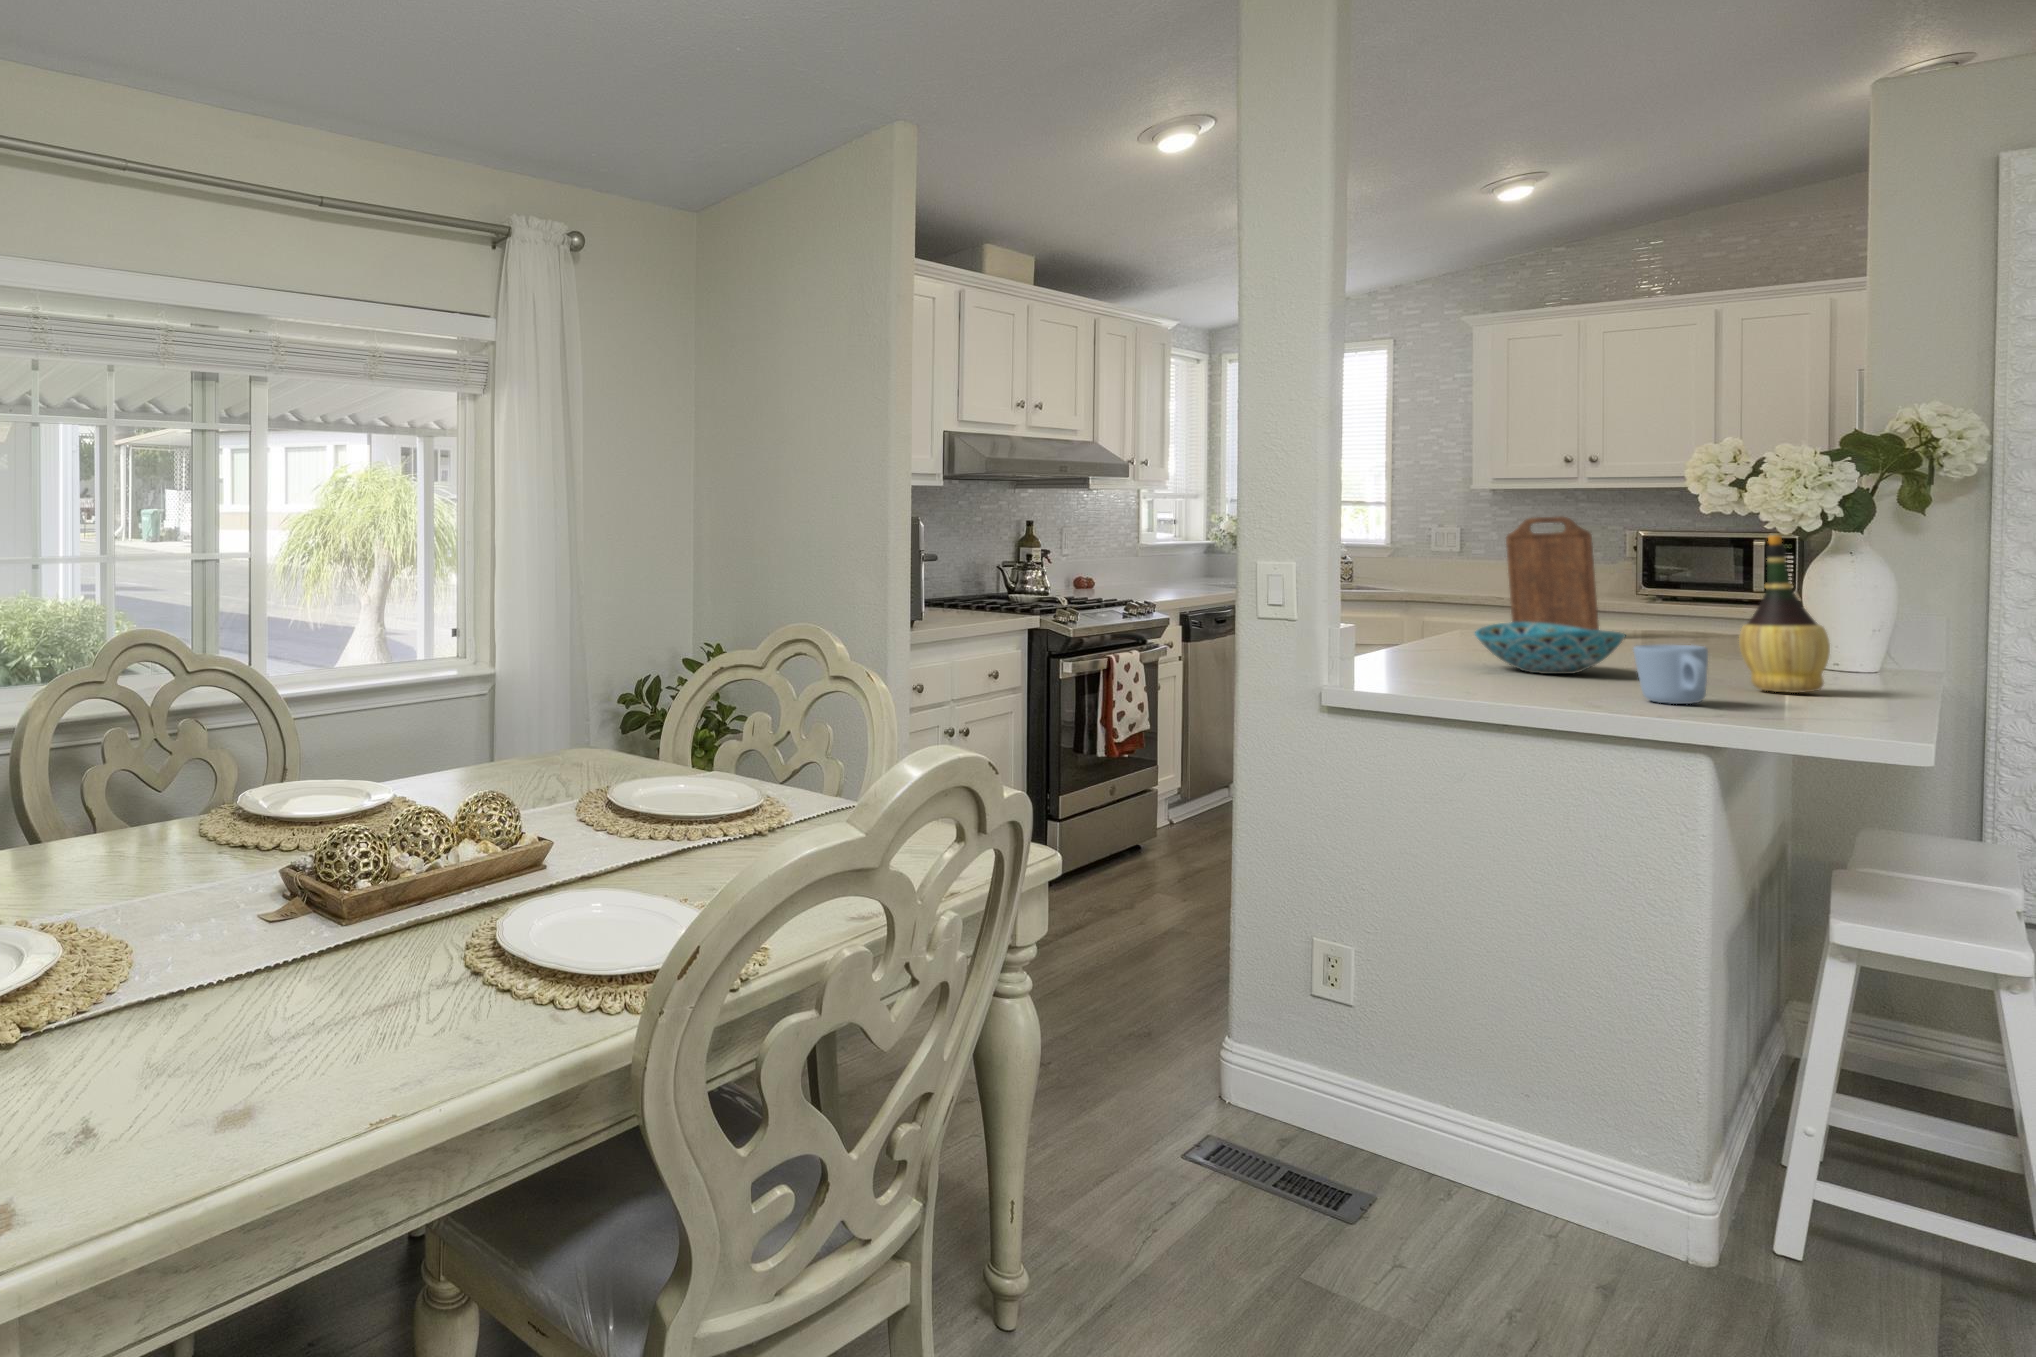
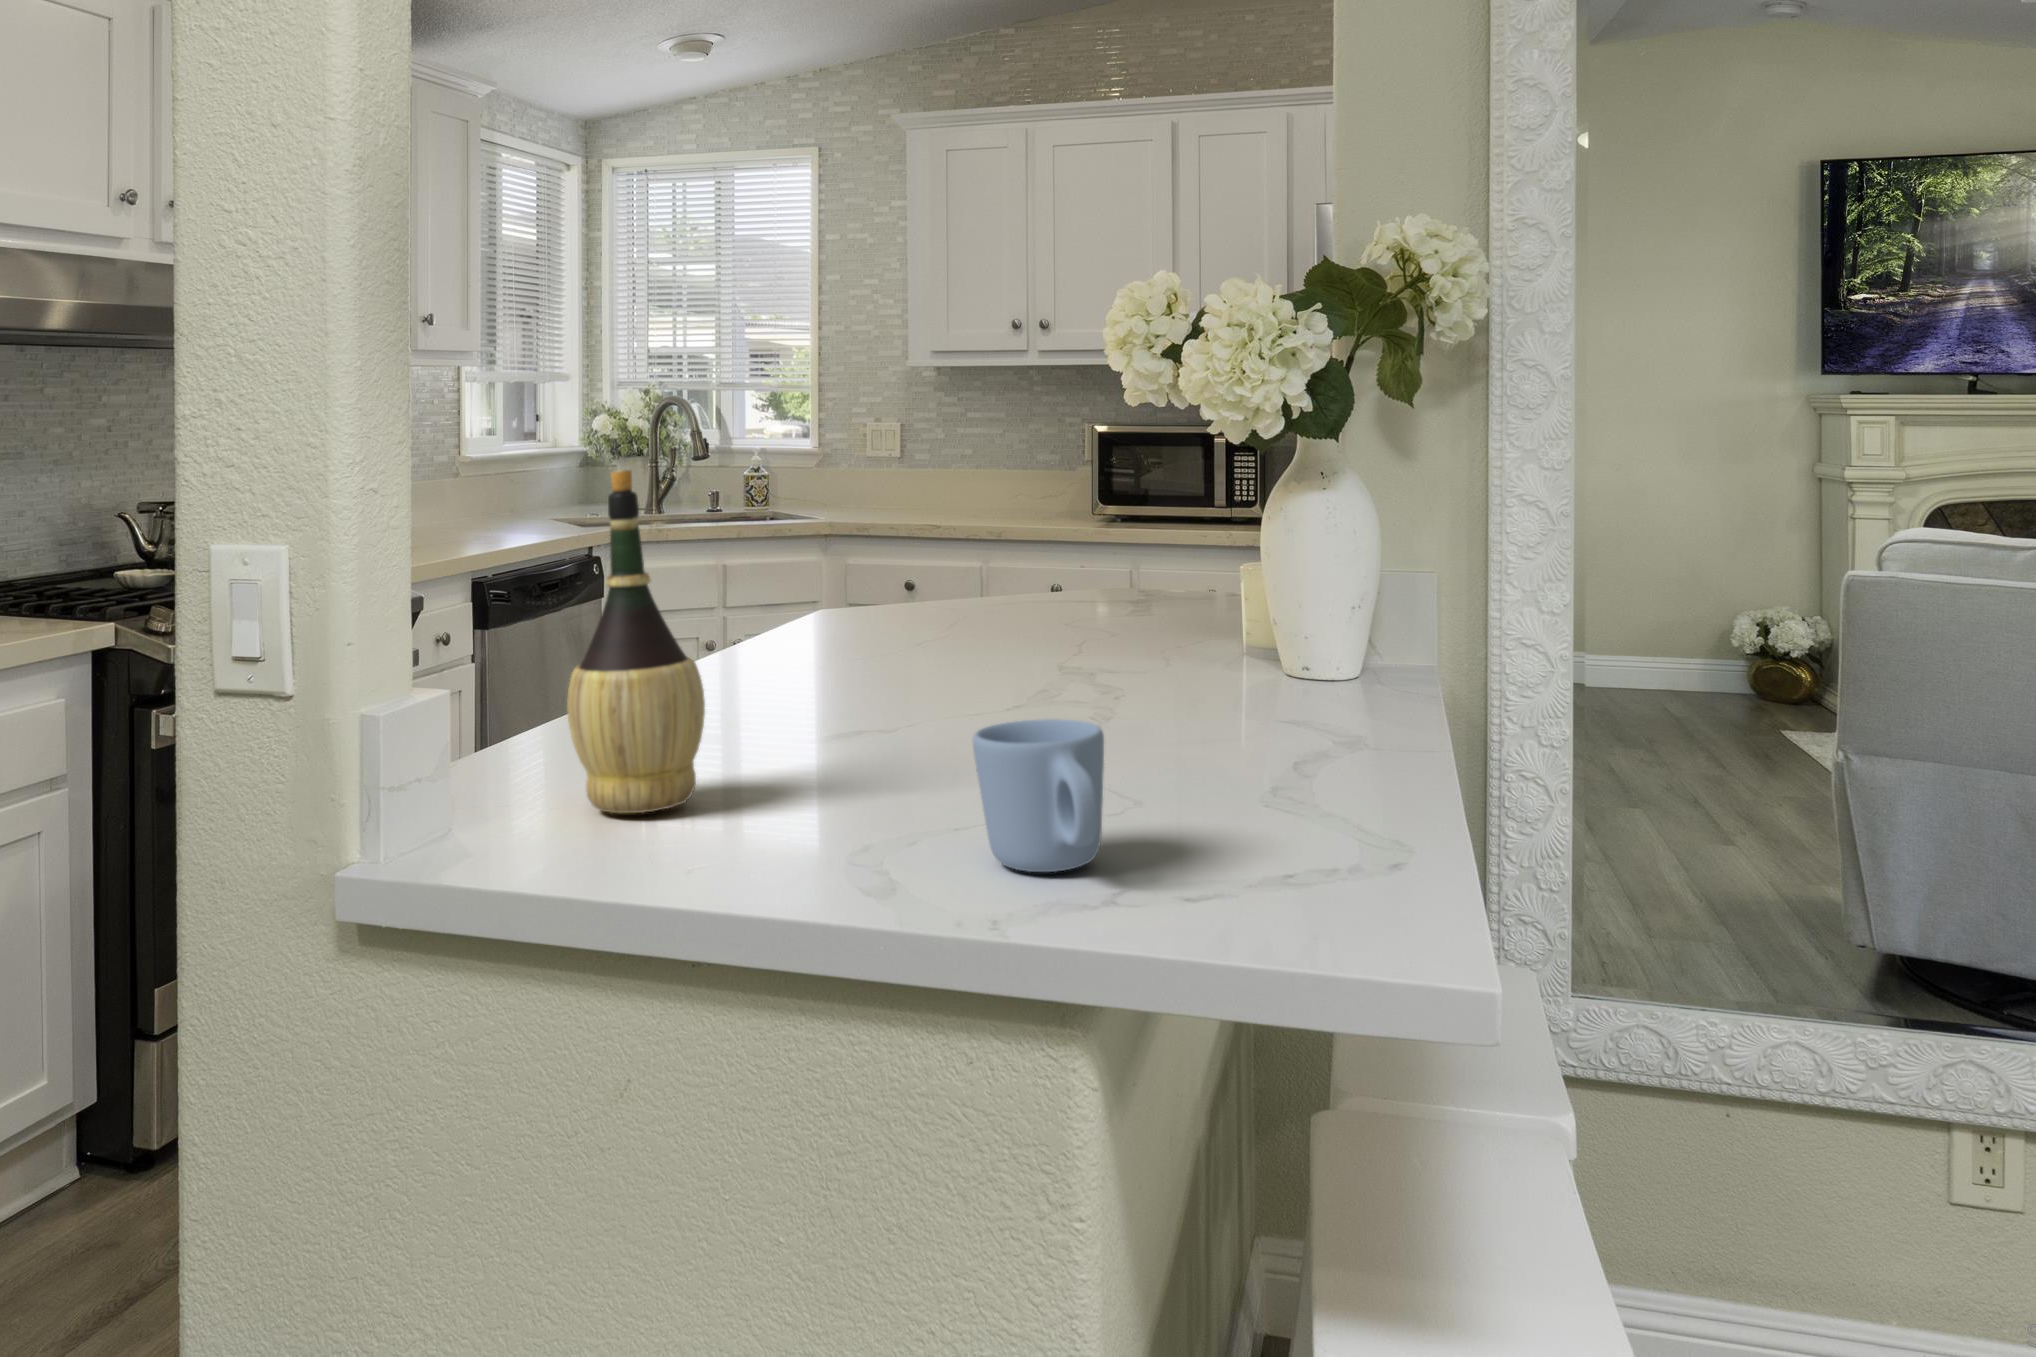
cutting board: present [1506,517,1599,630] -> none [889,409,1017,622]
wine bottle: present [1739,535,1830,693] -> present [567,469,705,813]
bowl: present [1475,622,1625,674] -> none [761,630,1002,751]

